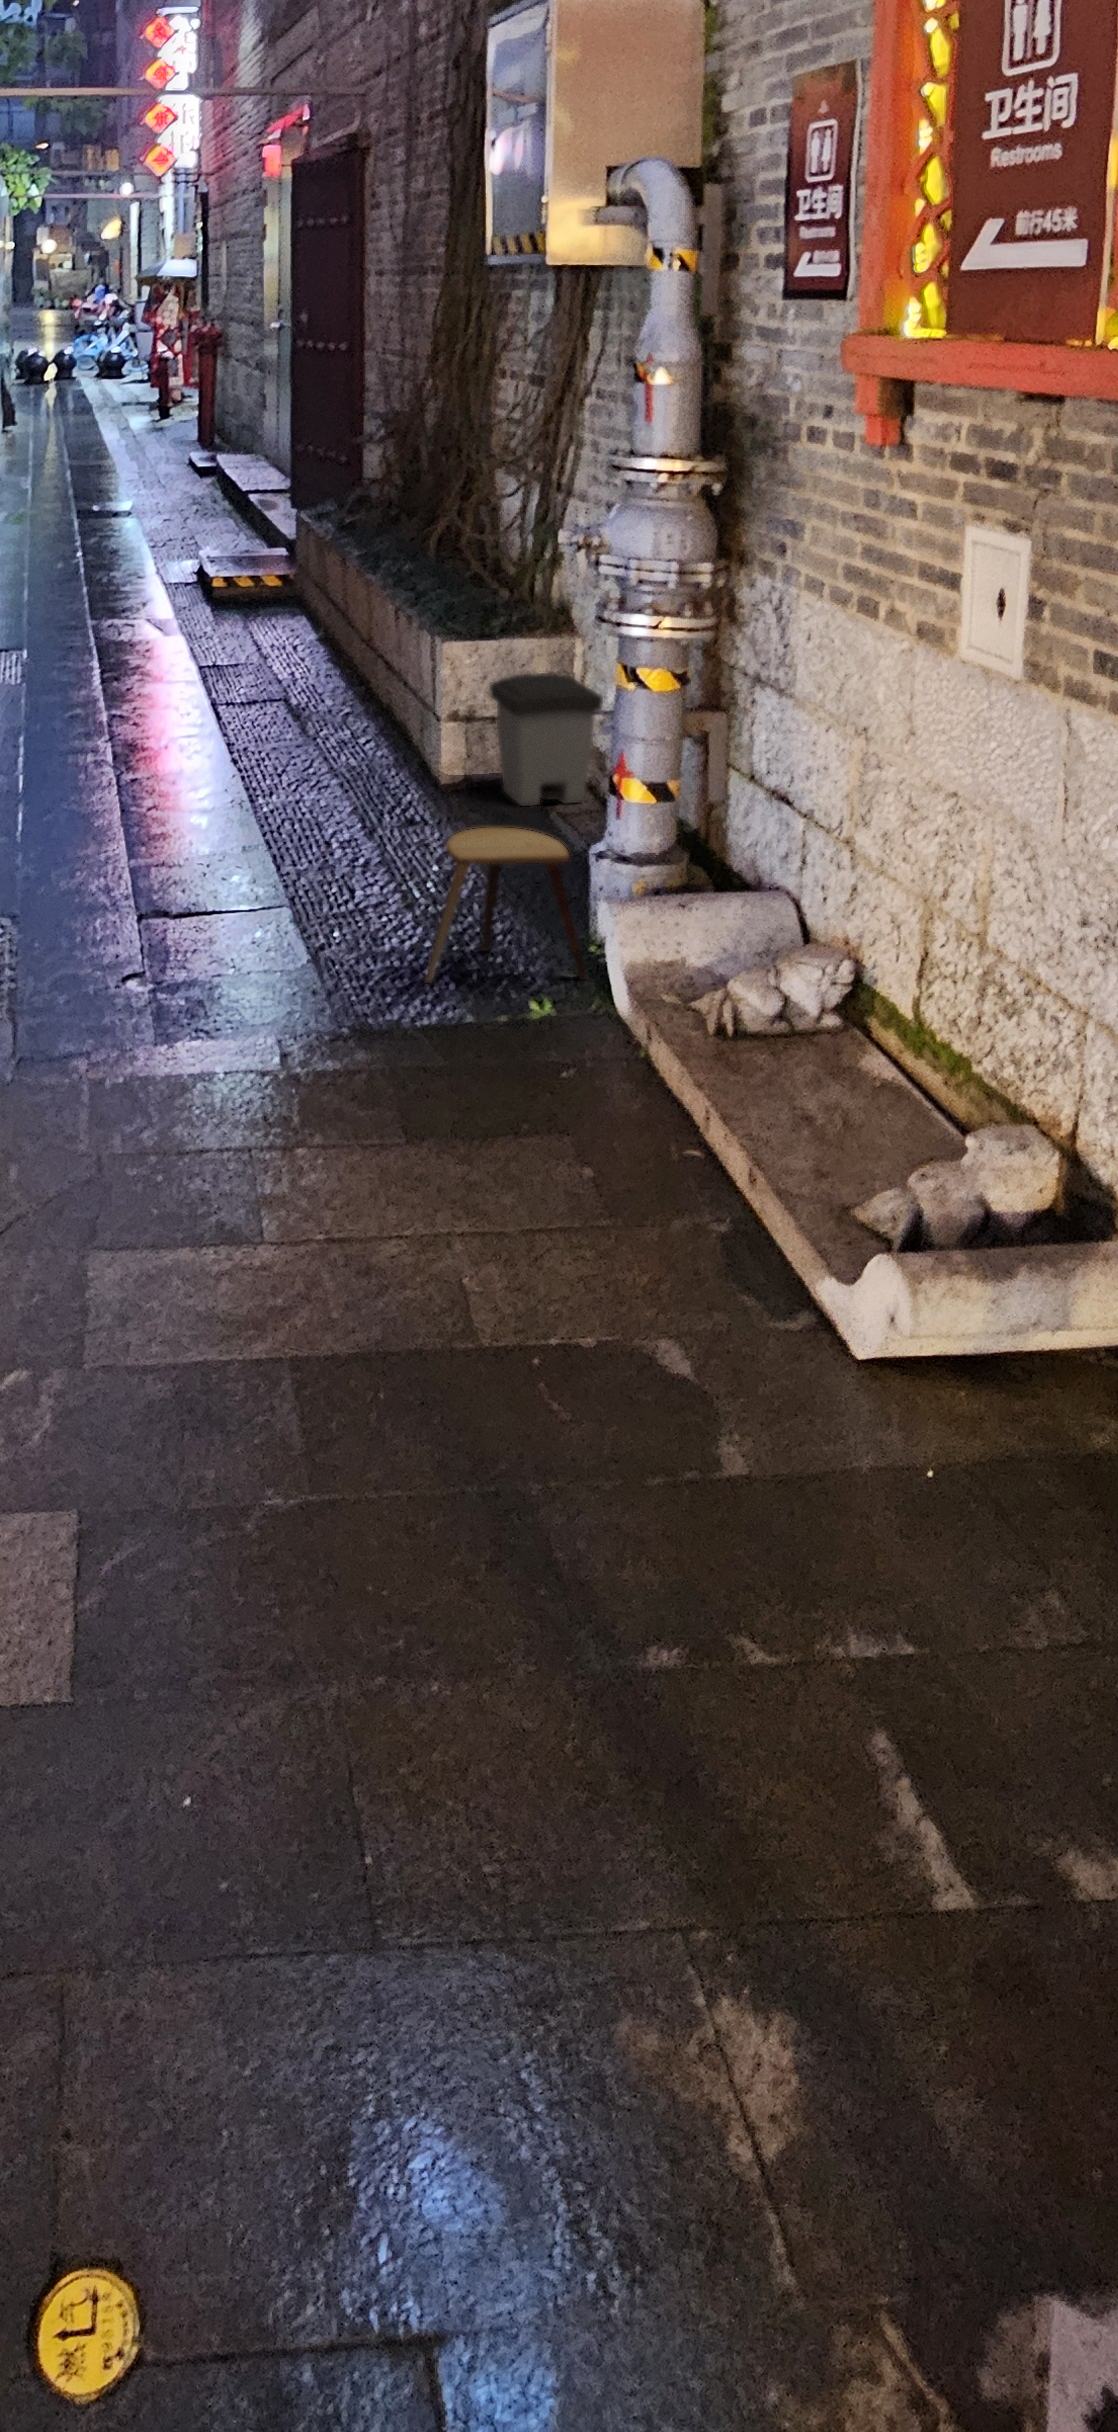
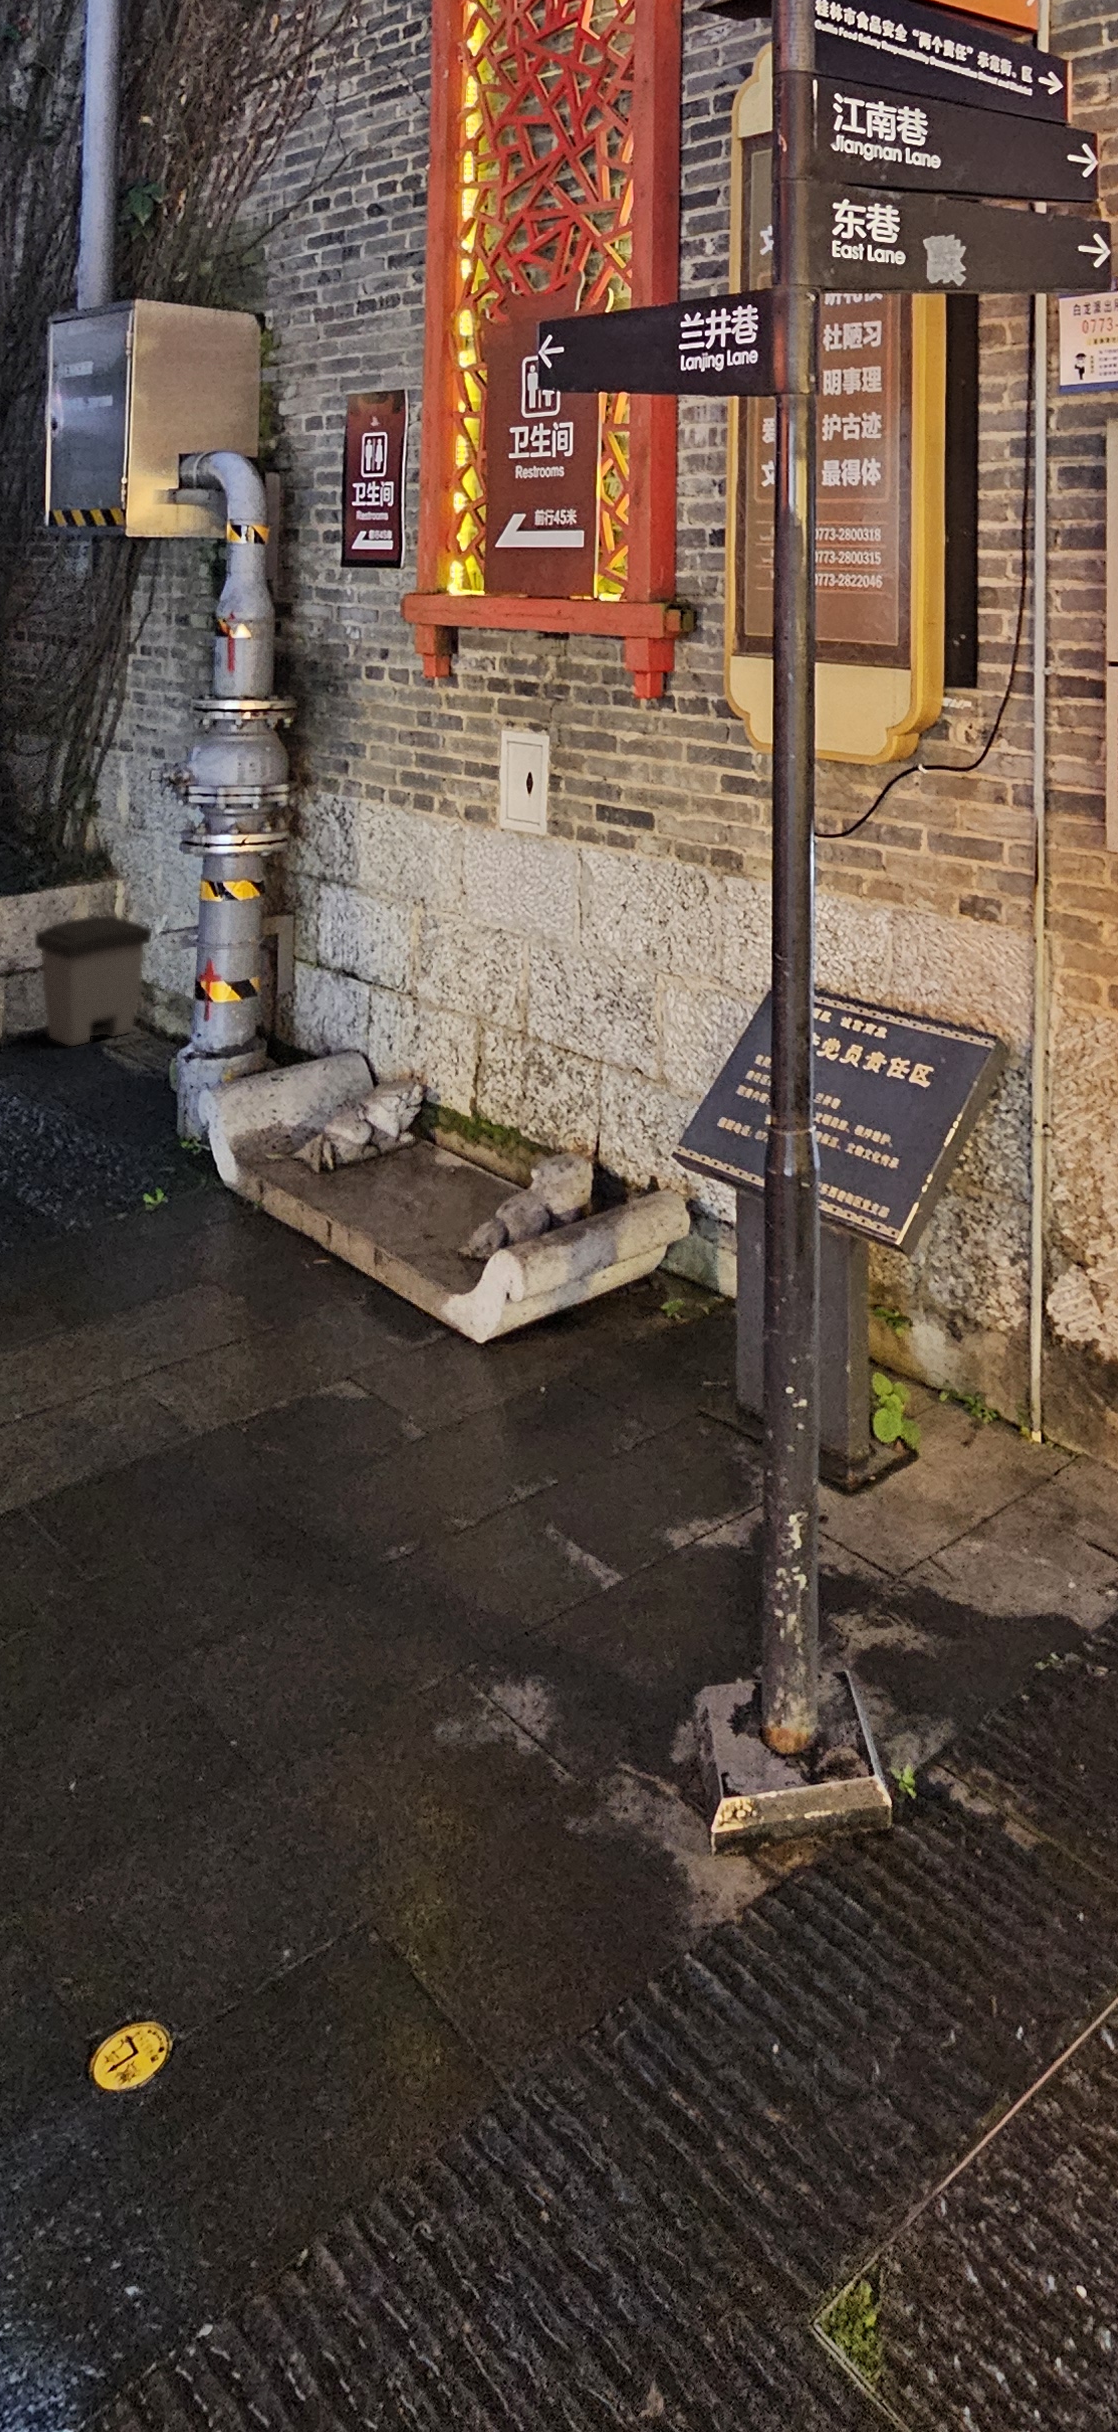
stool: present [424,828,586,983] -> none [30,1042,186,1202]

